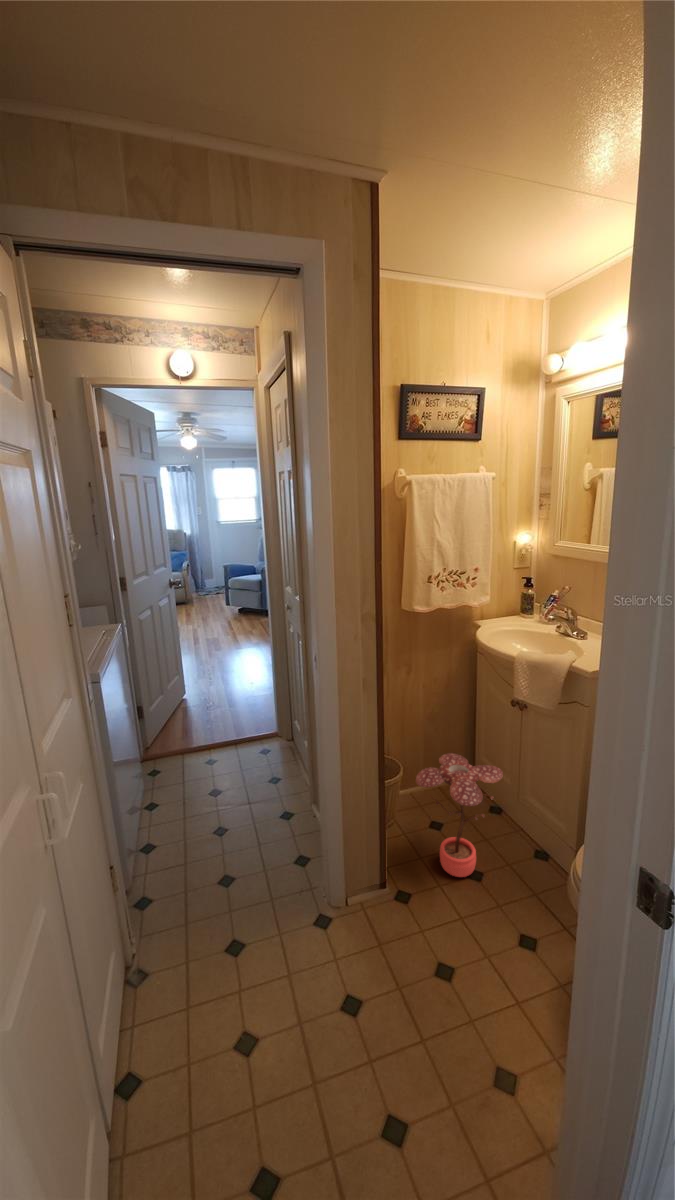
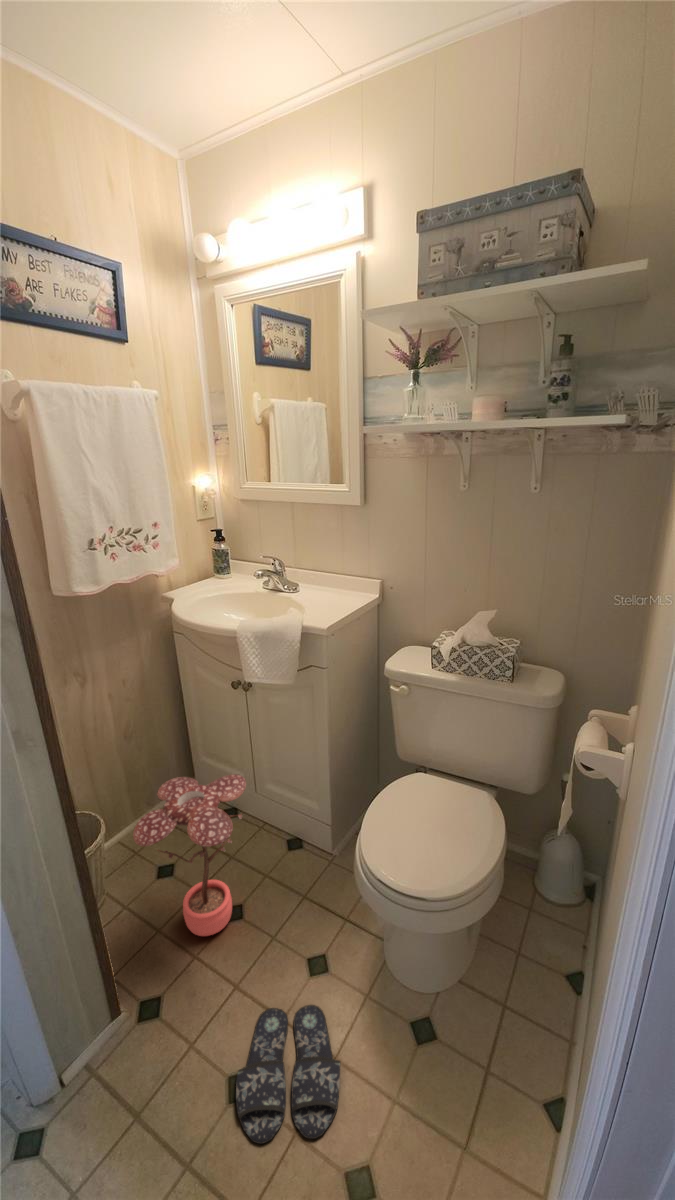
slippers: none [437,943,522,1041] -> present [236,1005,340,1144]

